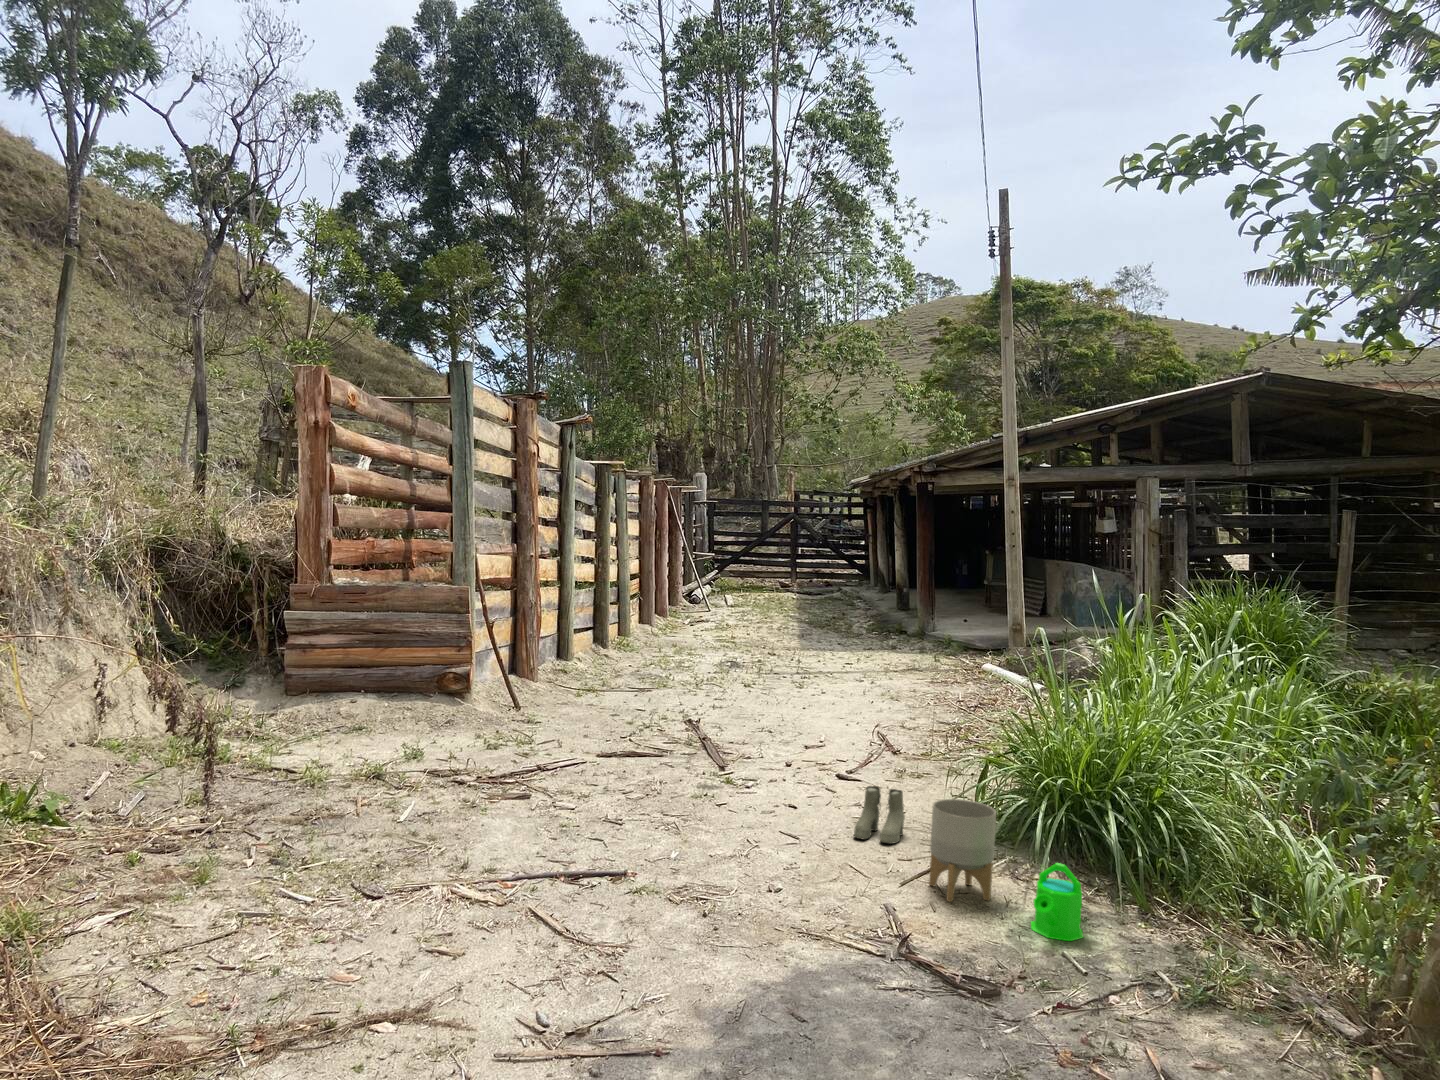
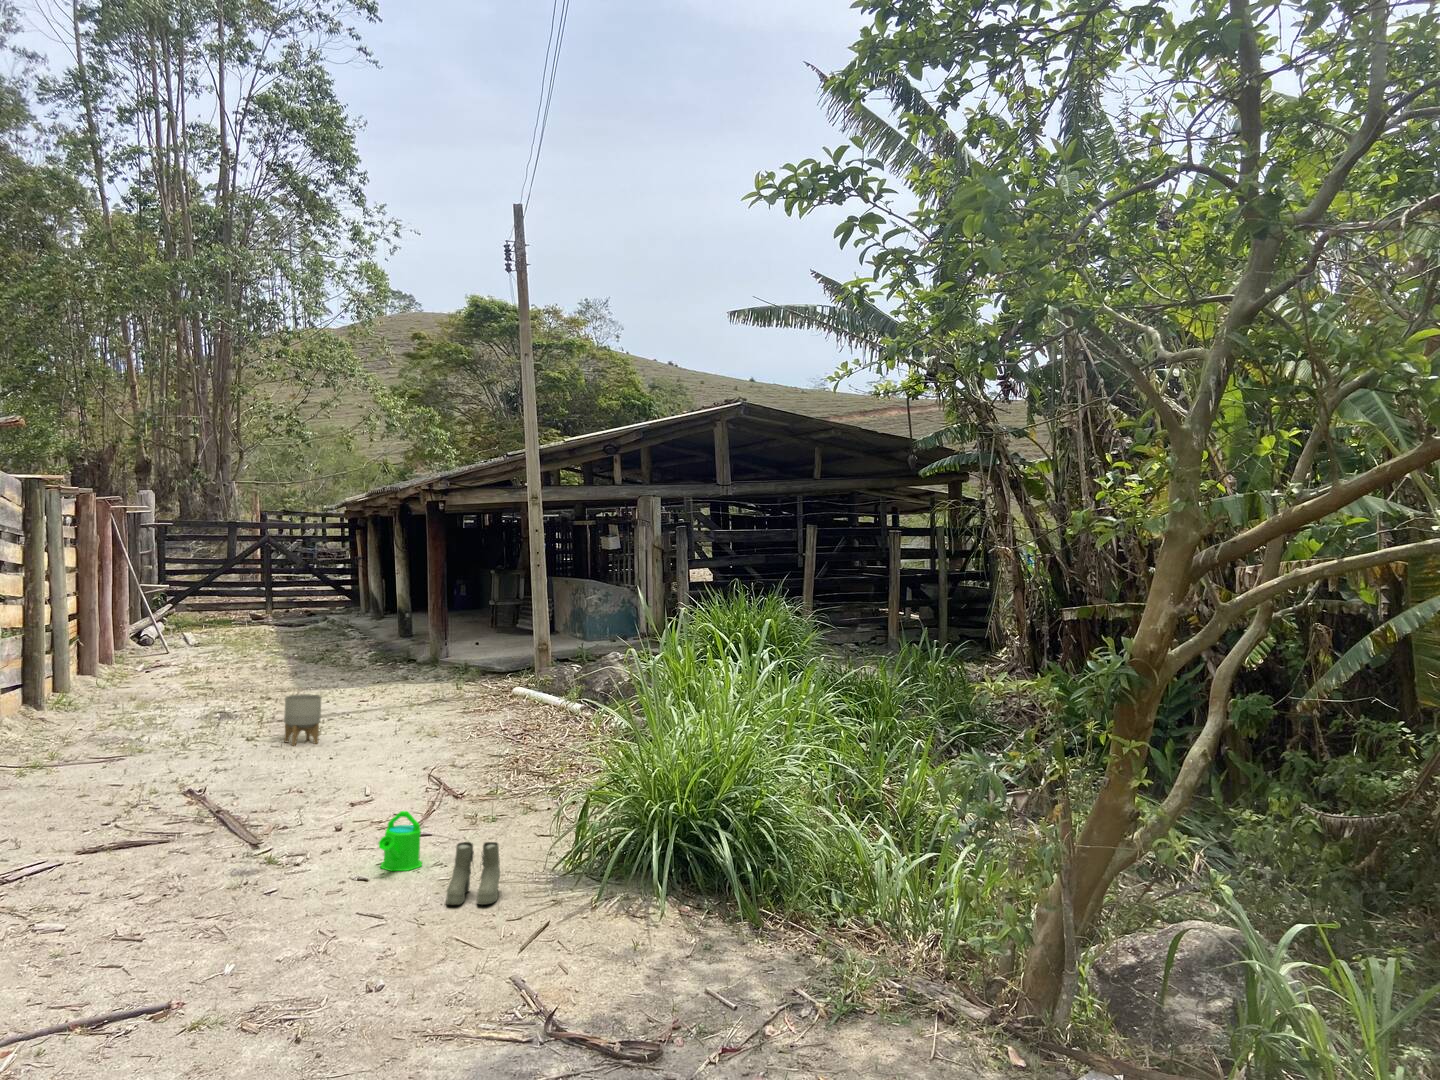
planter: present [929,799,996,902] -> present [284,694,321,746]
watering can: present [1031,863,1084,941] -> present [379,811,422,871]

